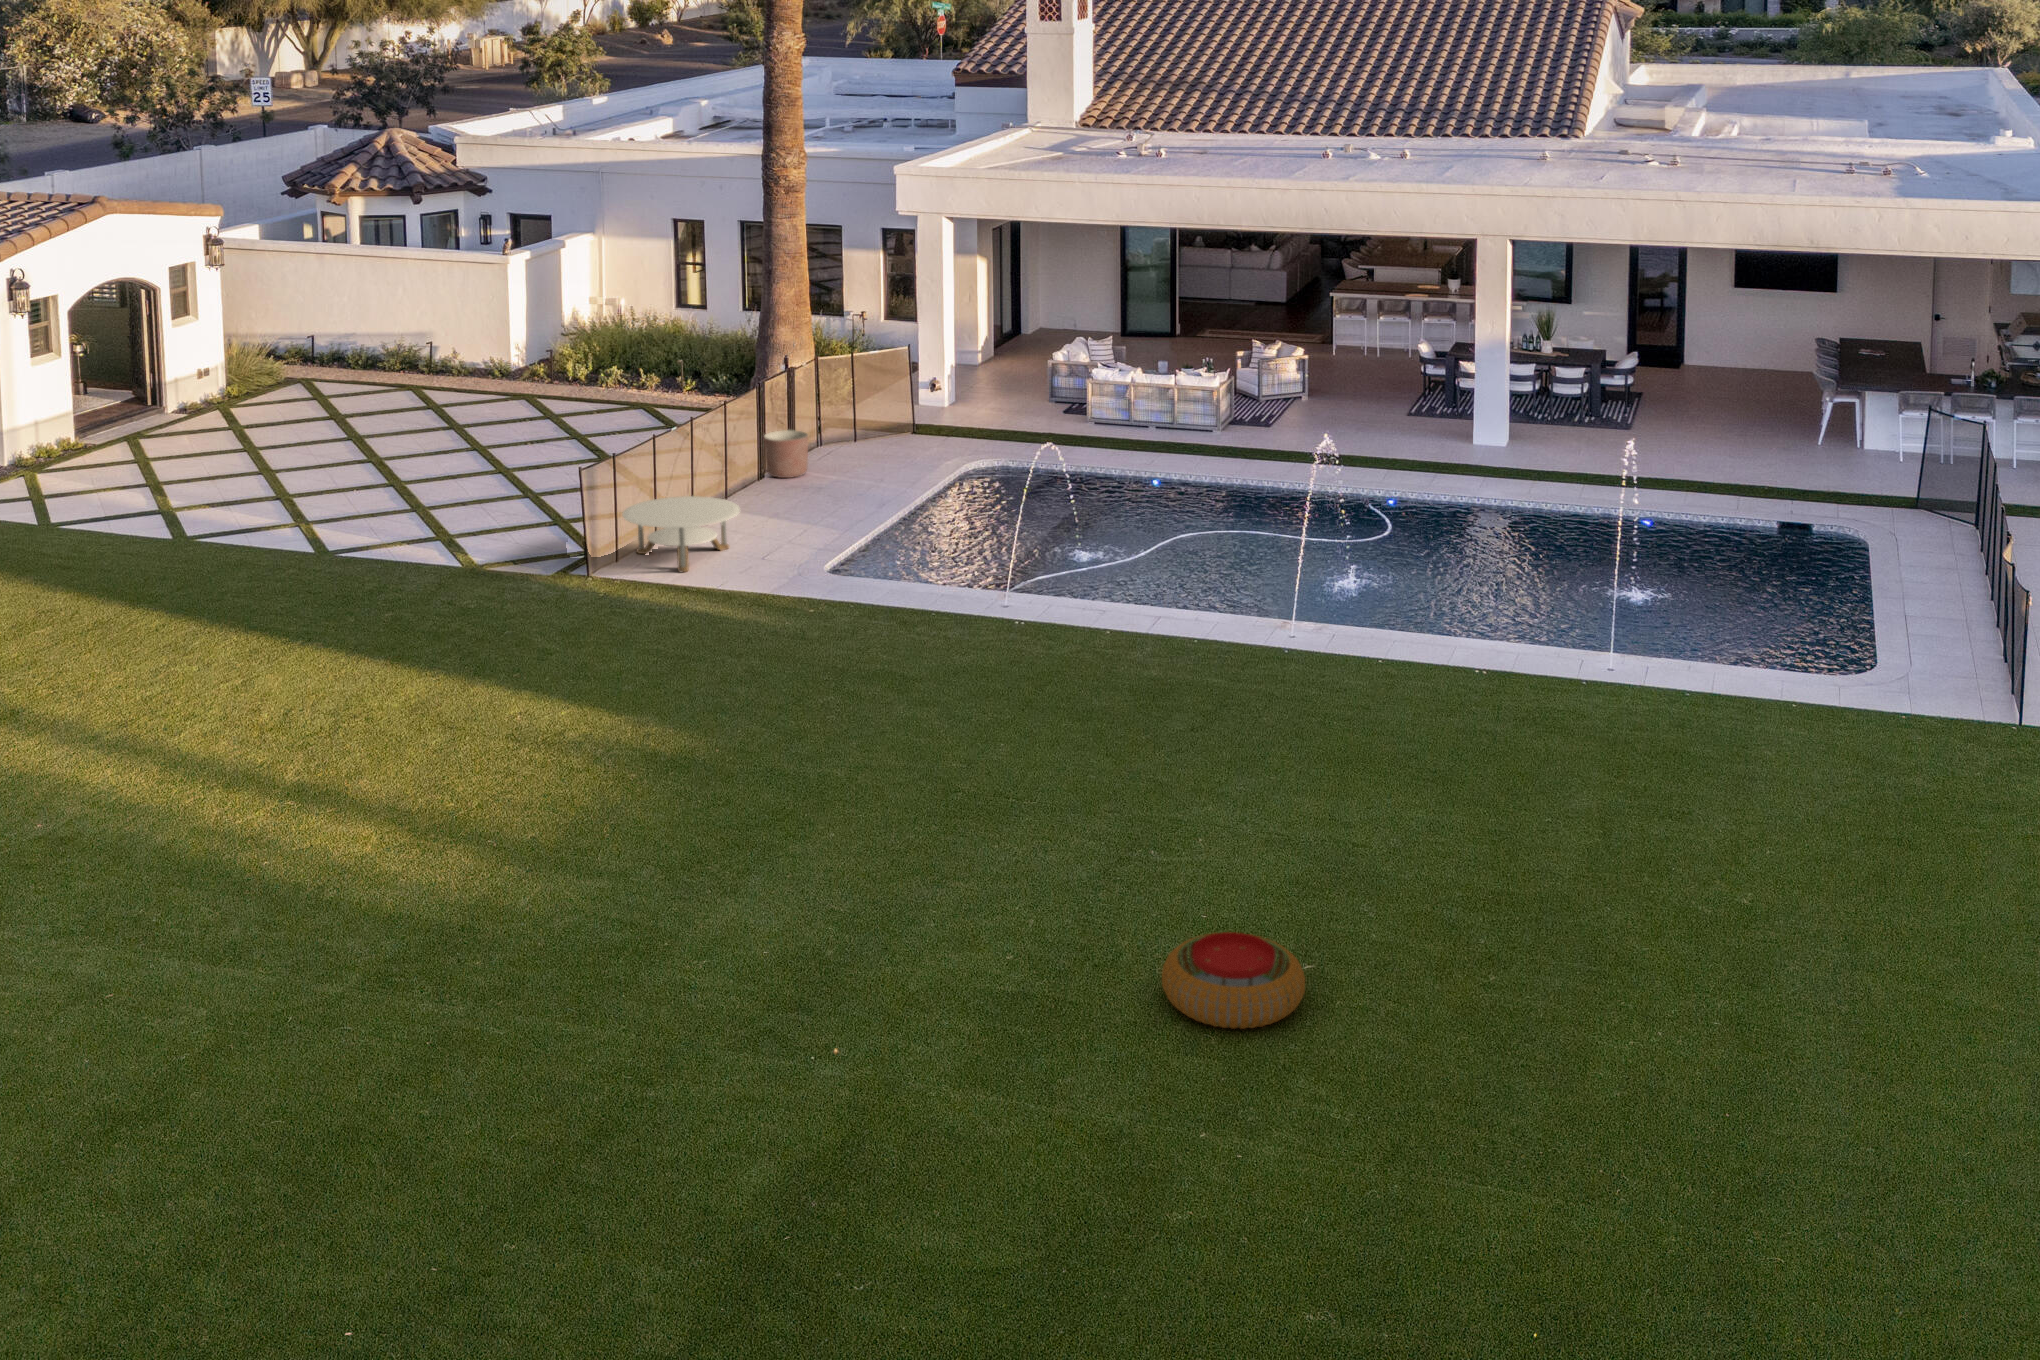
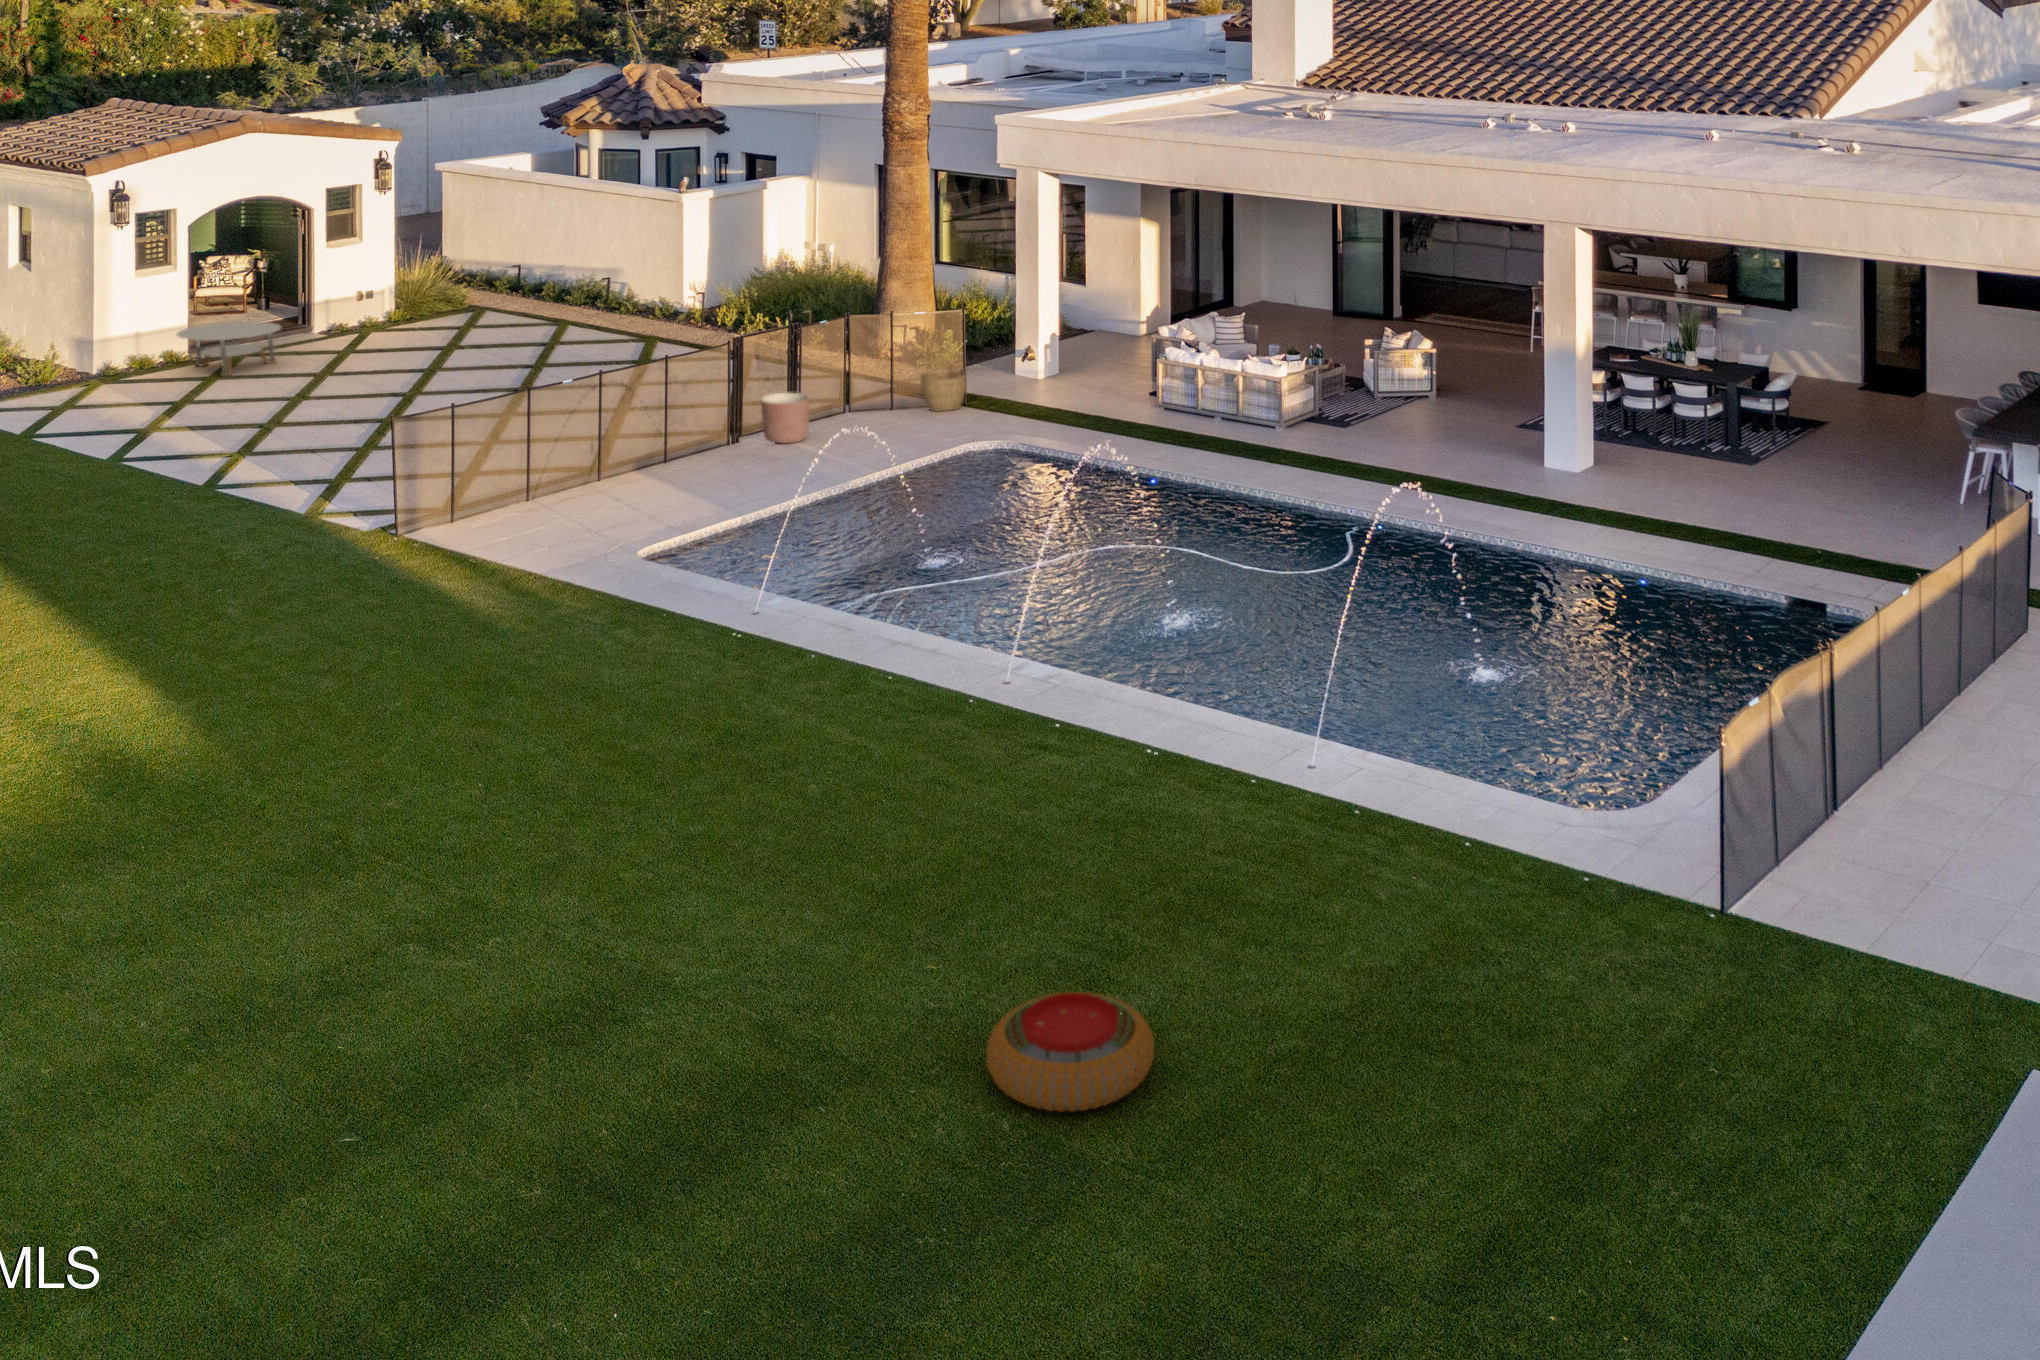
woven basket: none [865,390,907,440] -> present [921,362,966,411]
round table: present [622,496,740,572] -> present [177,321,281,376]
pouf: present [1162,932,1305,1029] -> present [987,992,1154,1112]

